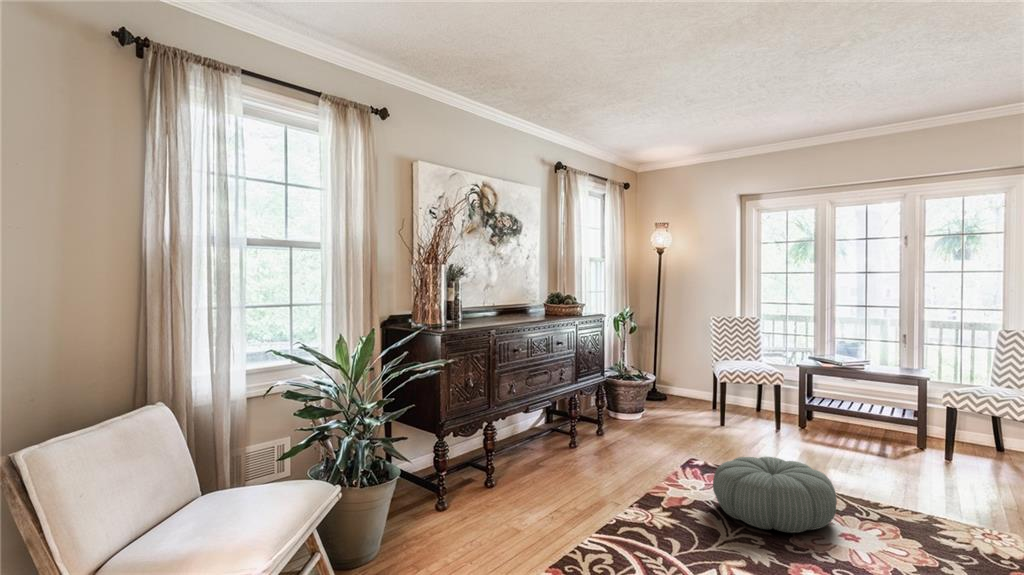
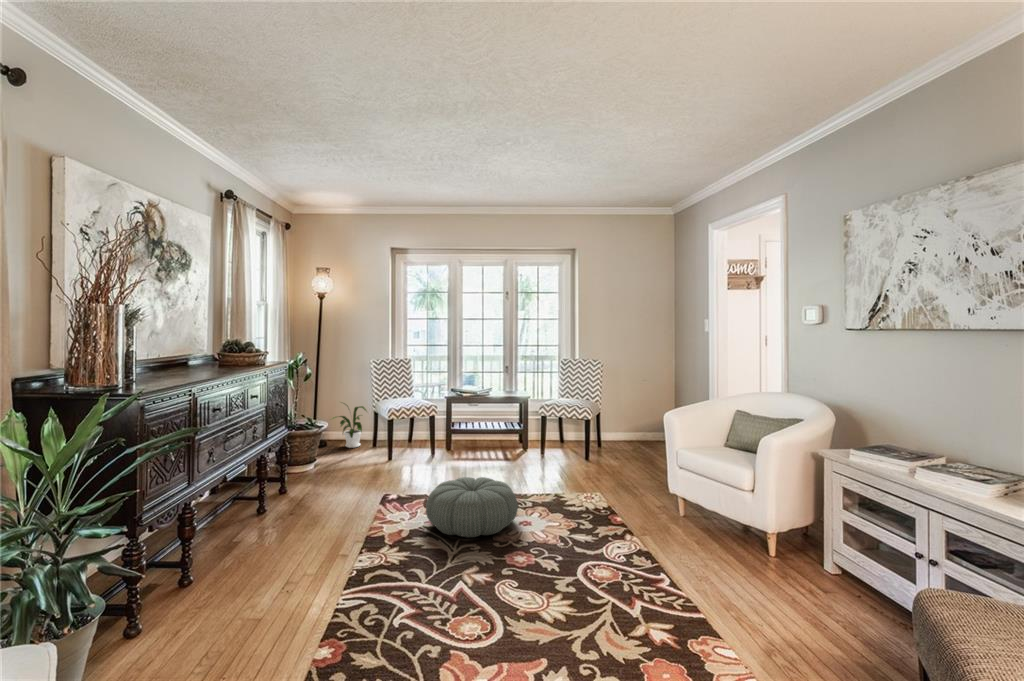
house plant: none [665,360,706,411] -> present [334,406,366,448]

